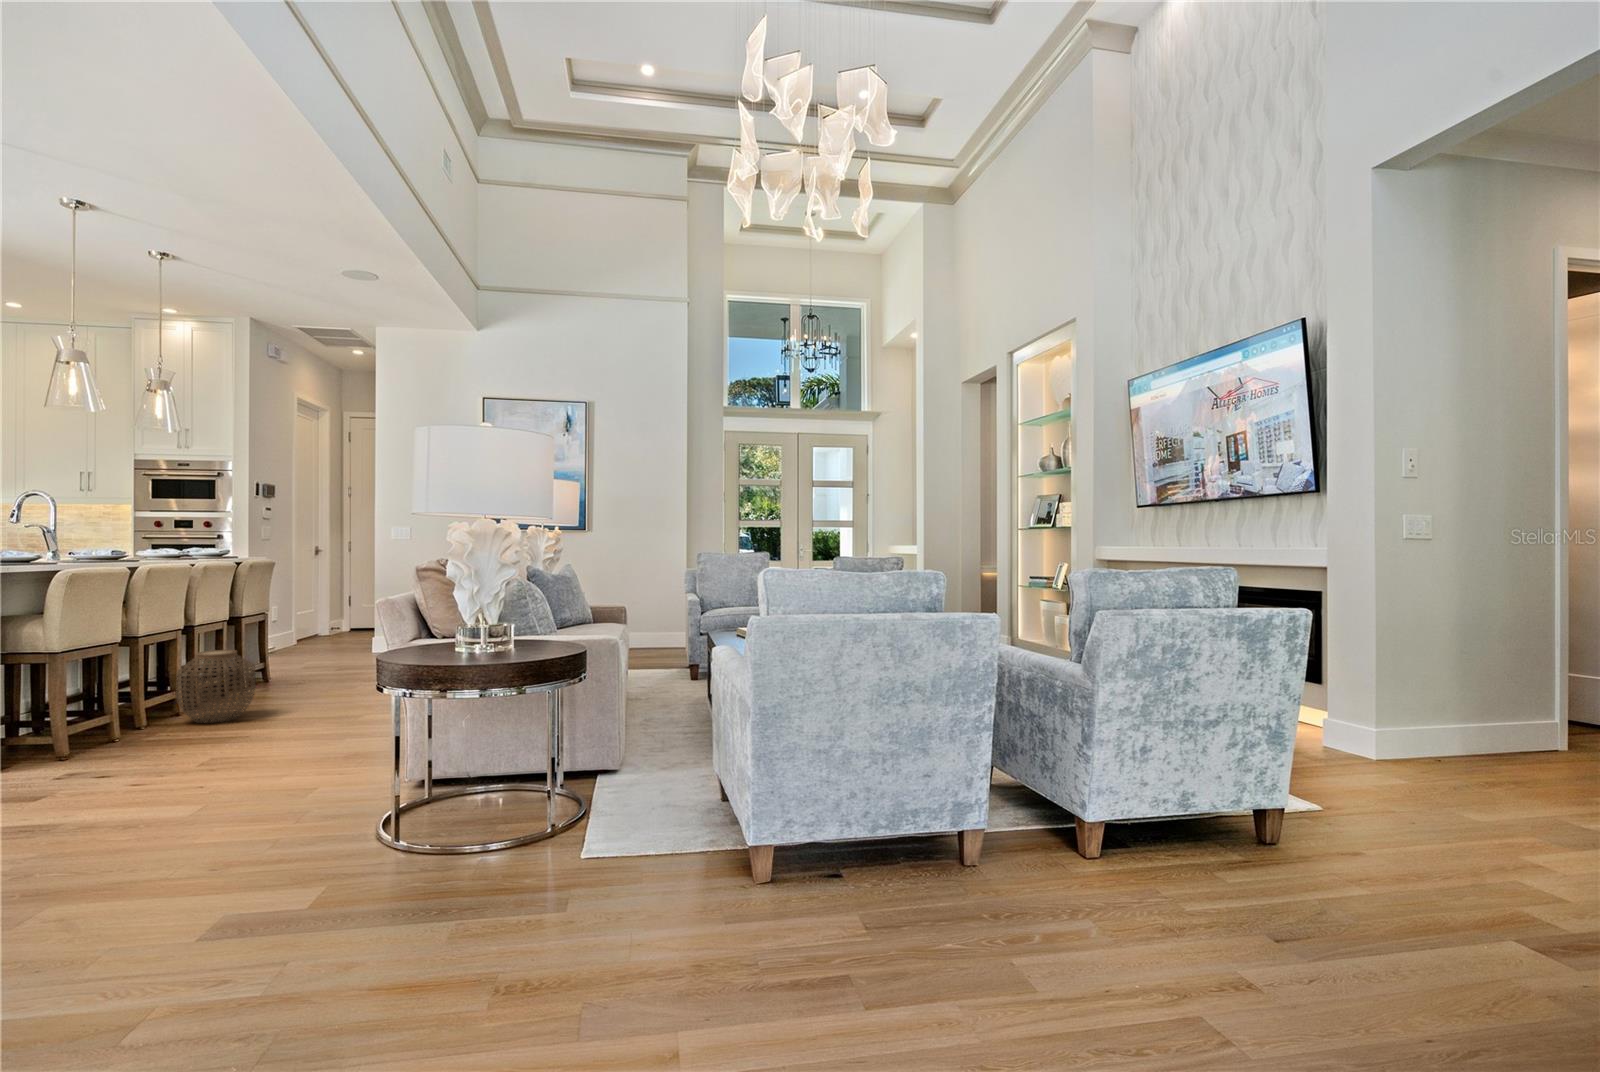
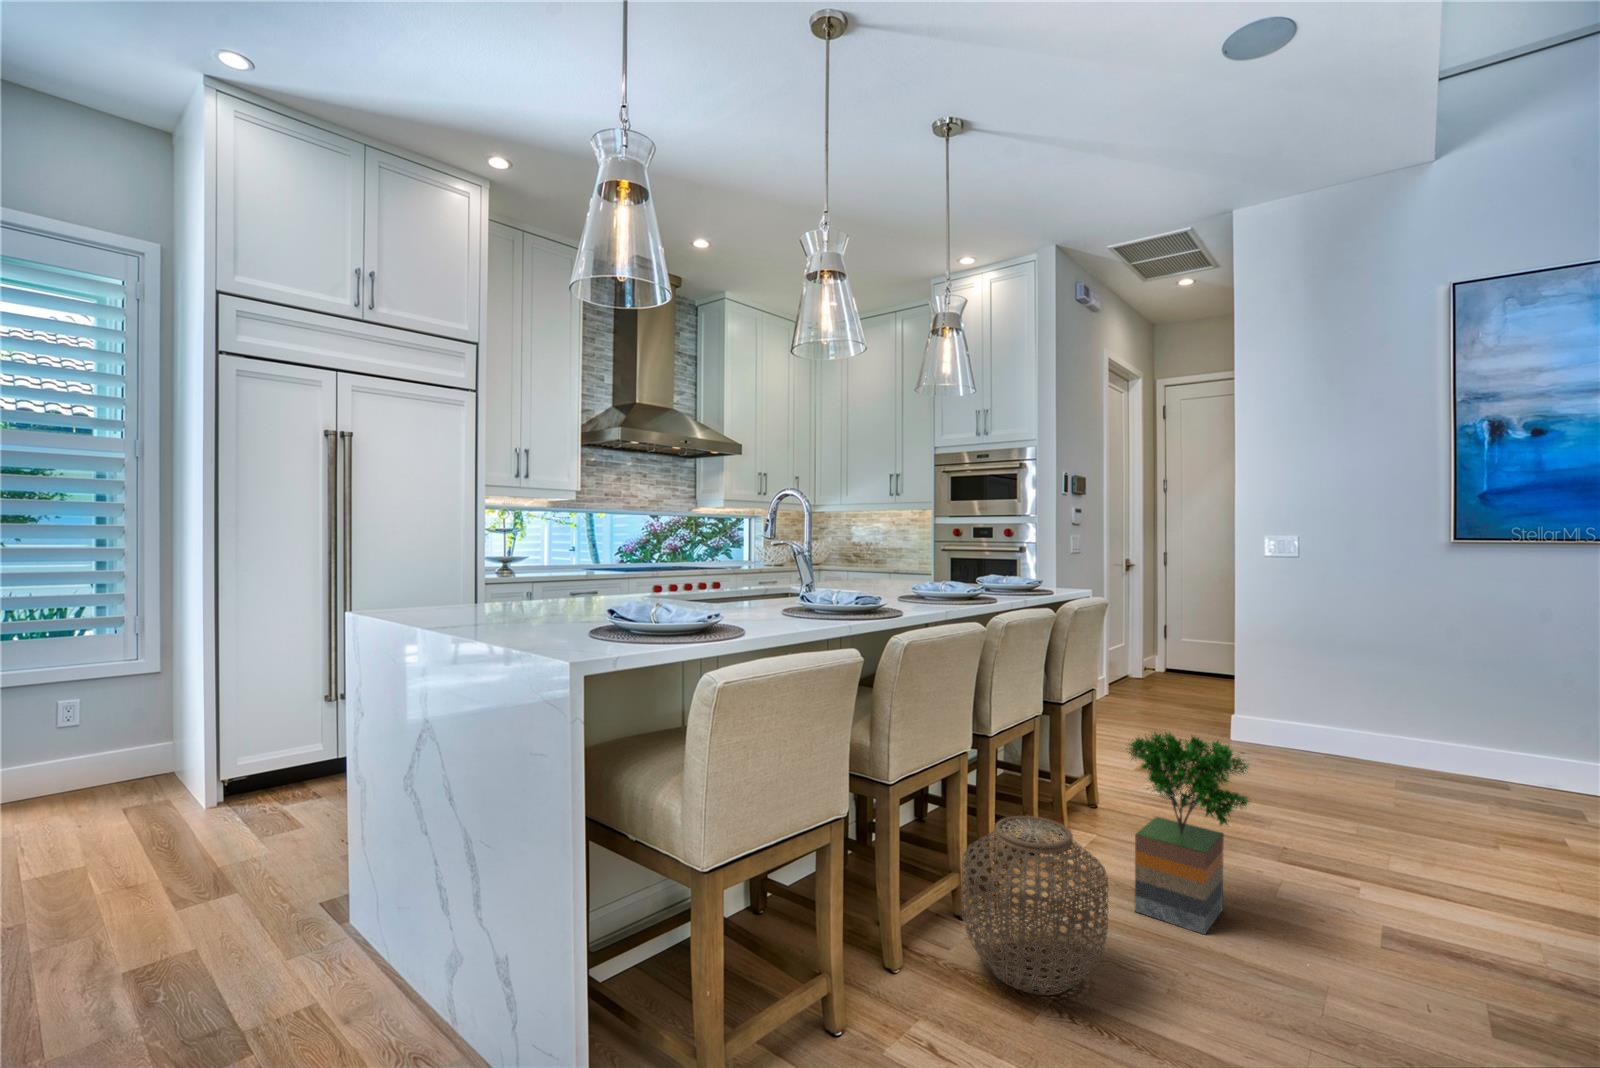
potted tree: none [273,614,337,702] -> present [1129,732,1249,934]

